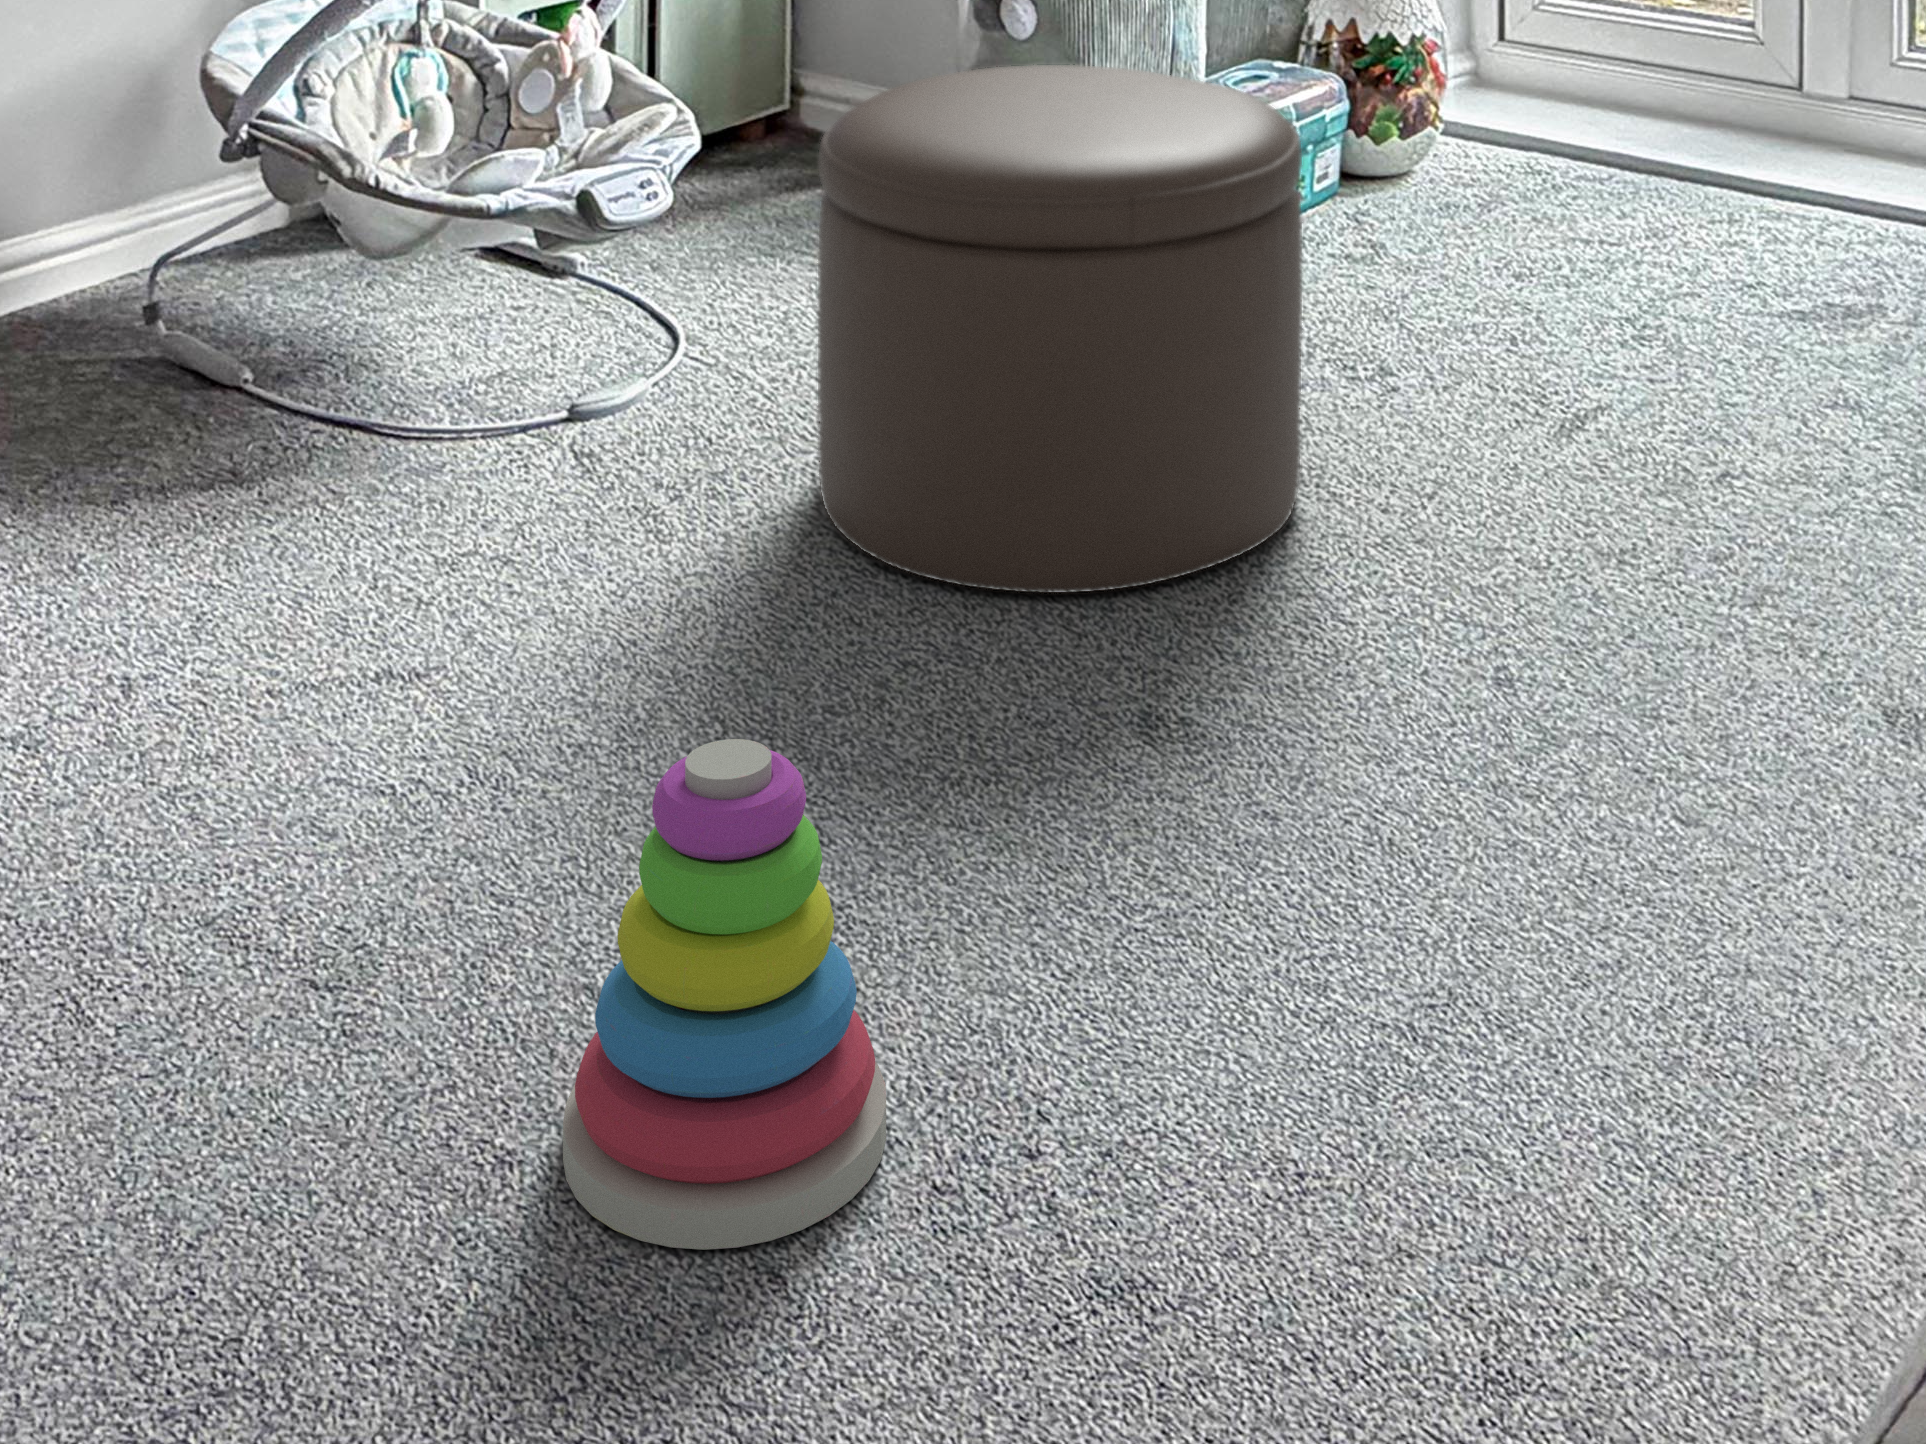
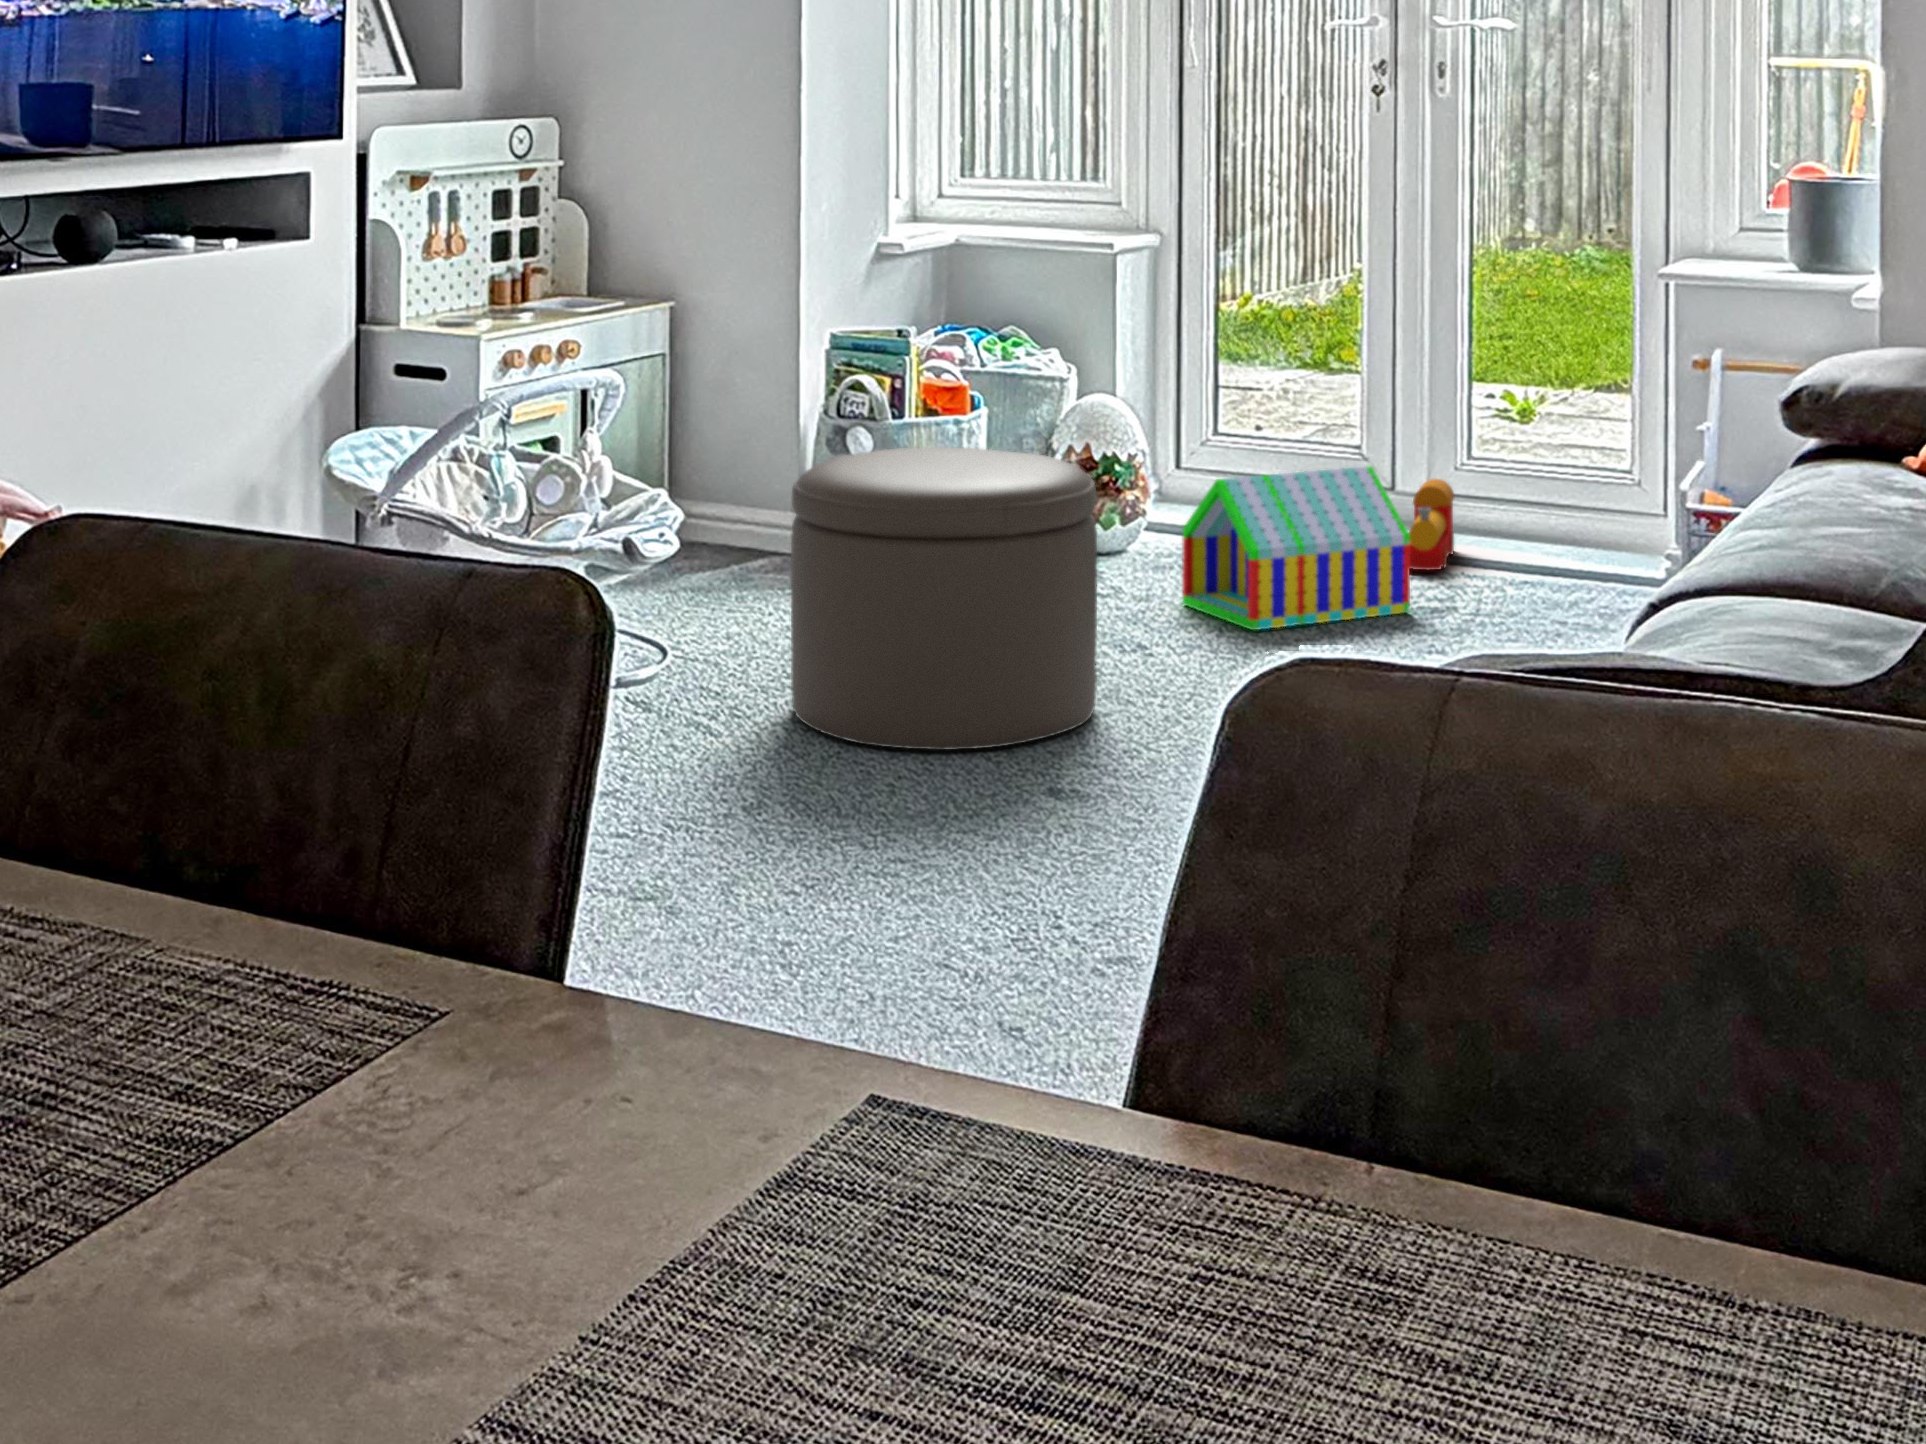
toy train: none [1815,76,1891,221] -> present [1409,479,1454,570]
toy house: none [1478,77,1820,334] -> present [1182,466,1410,630]
stacking toy: present [563,739,886,1250] -> none [788,731,955,965]

